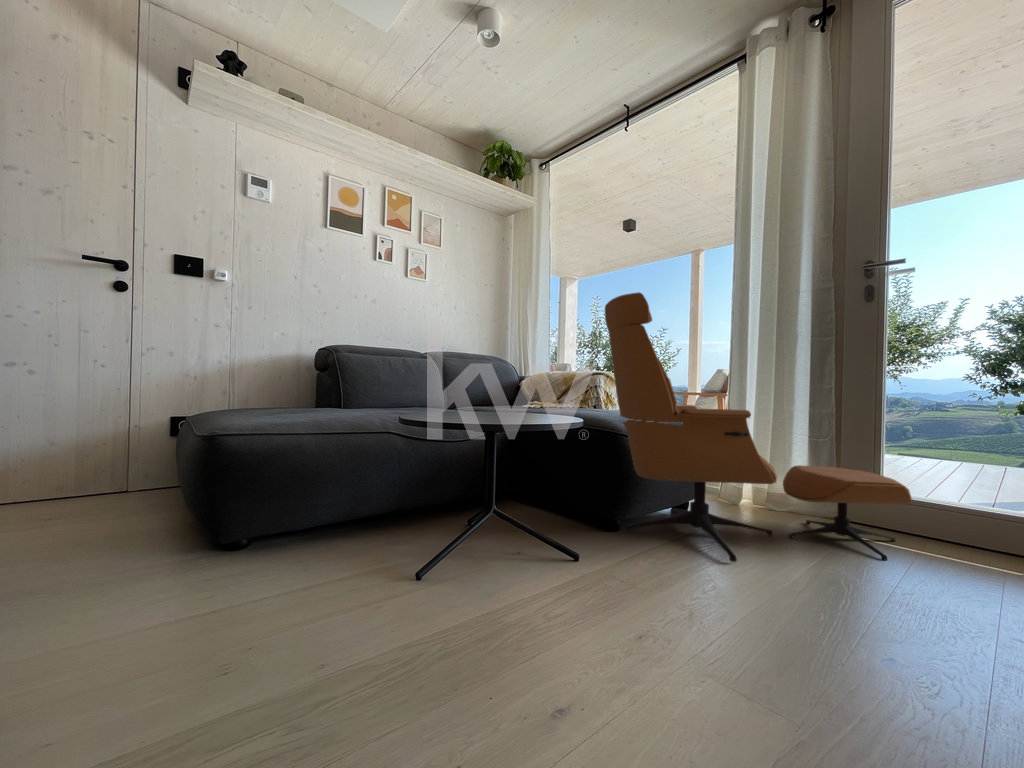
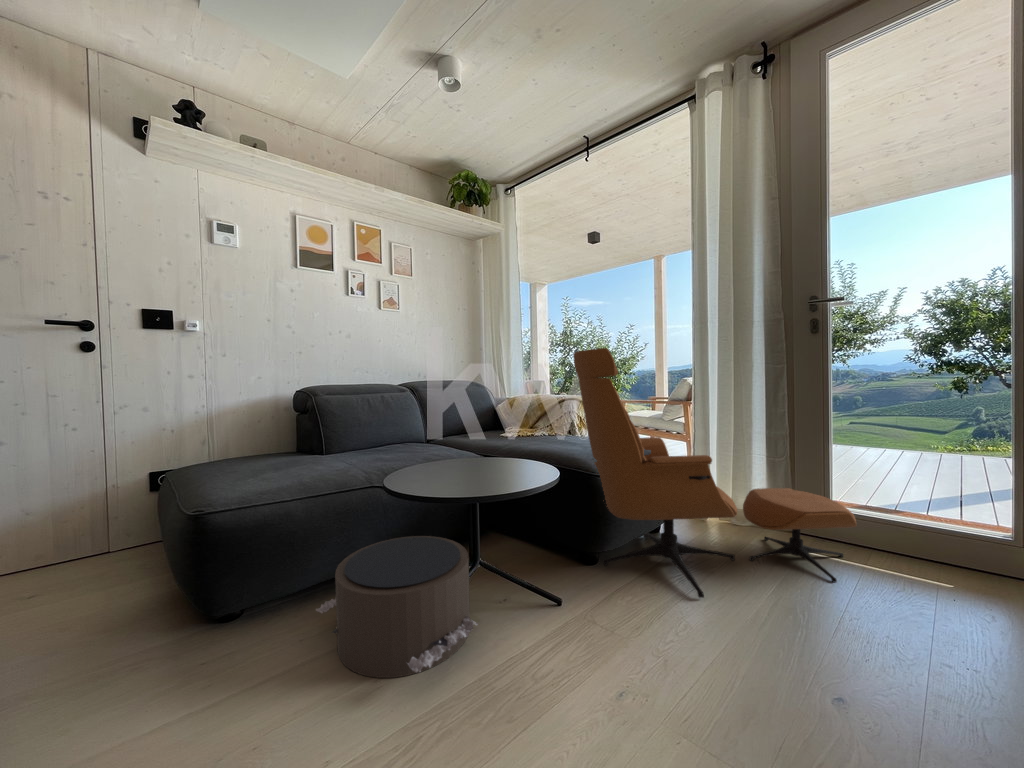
pouf: none [325,479,494,599] -> present [316,536,479,678]

